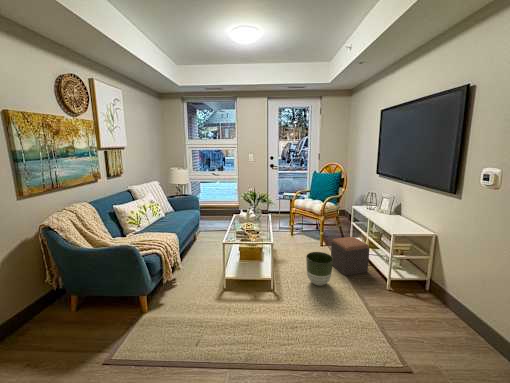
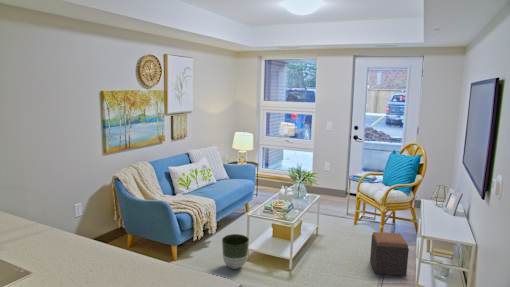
planter: present [306,252,333,286] -> present [222,234,249,269]

